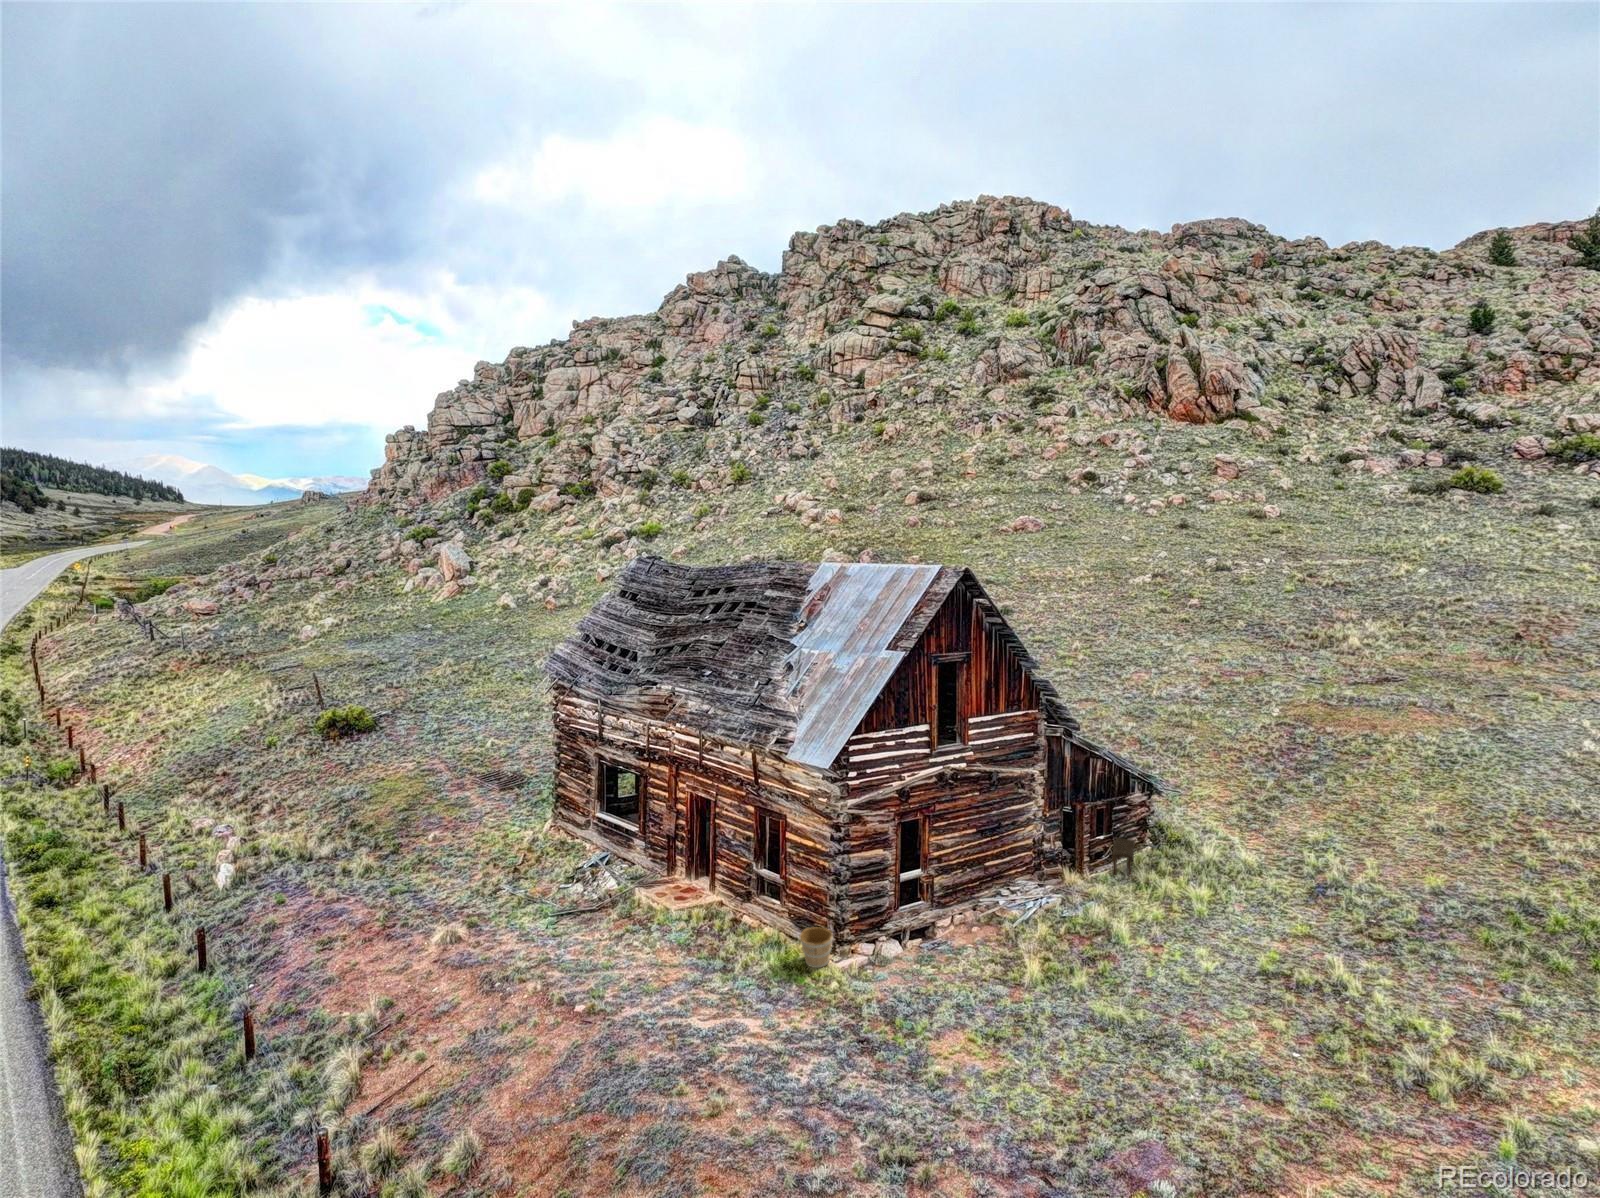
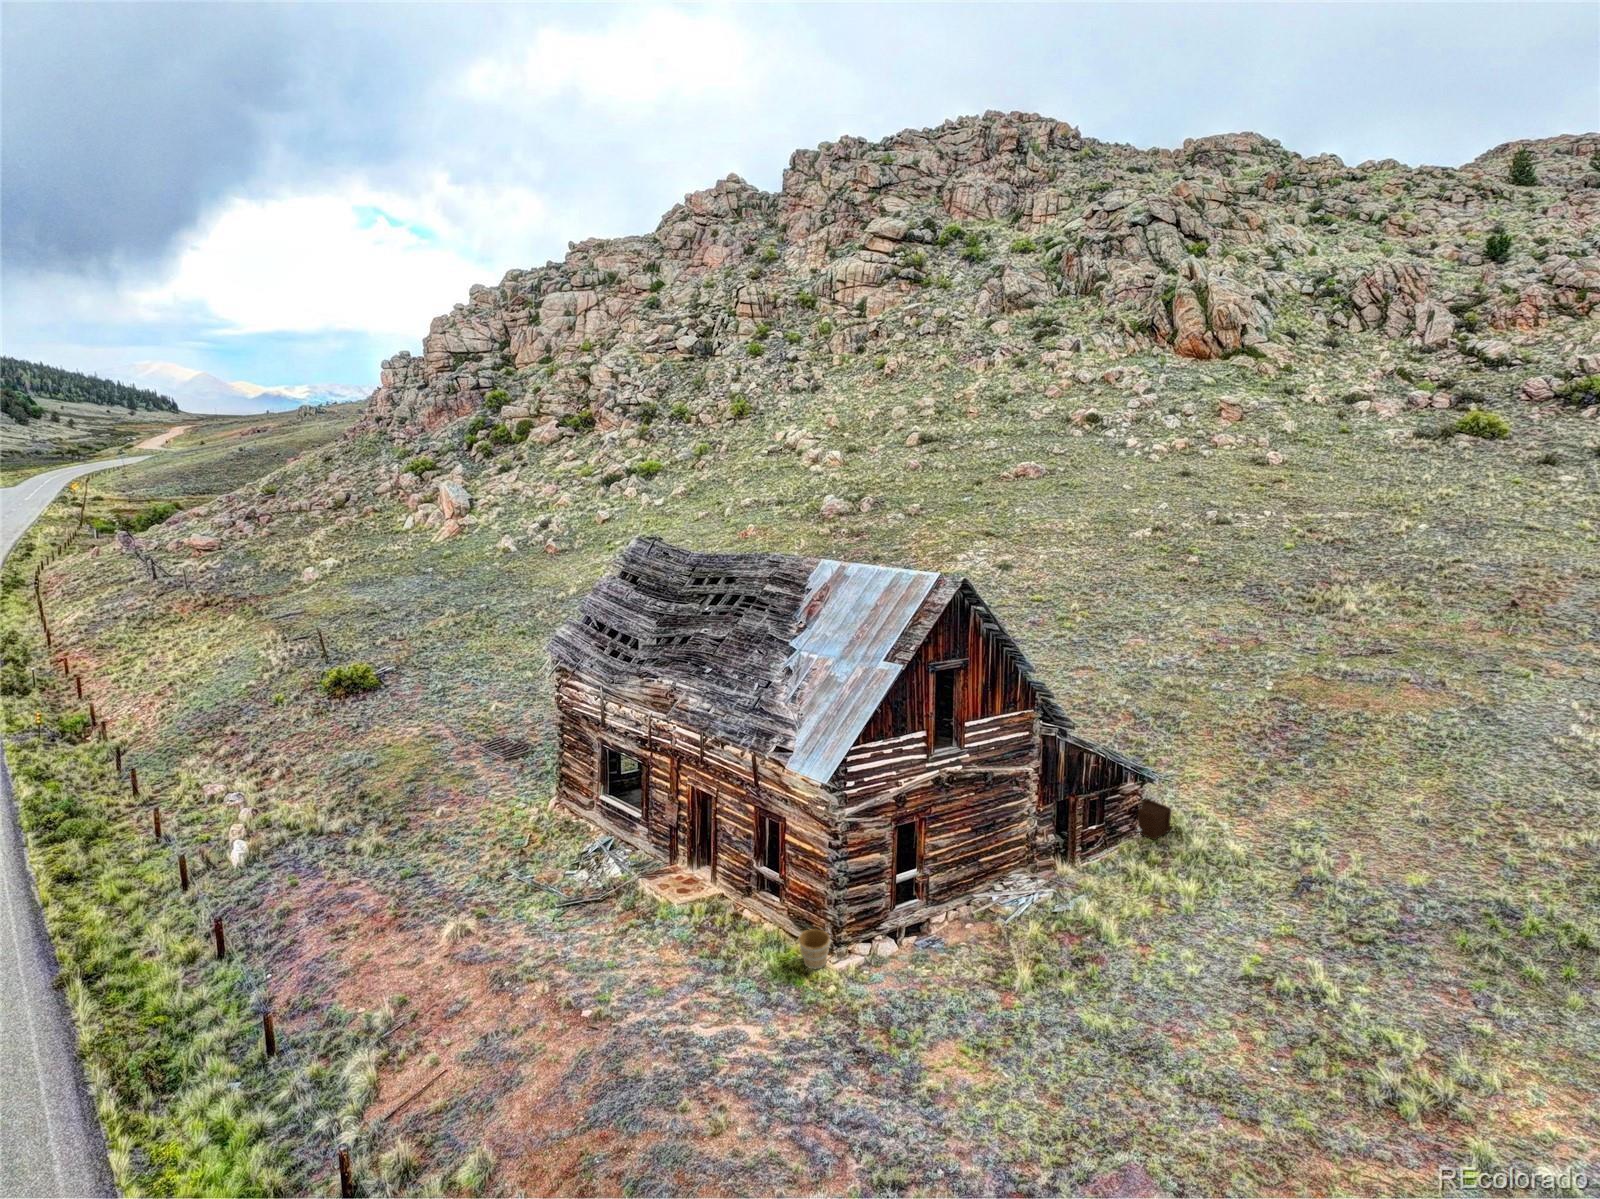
wooden crate: none [1142,813,1183,854] -> present [1138,799,1171,840]
bench: present [1112,838,1135,876] -> none [1101,825,1124,865]

